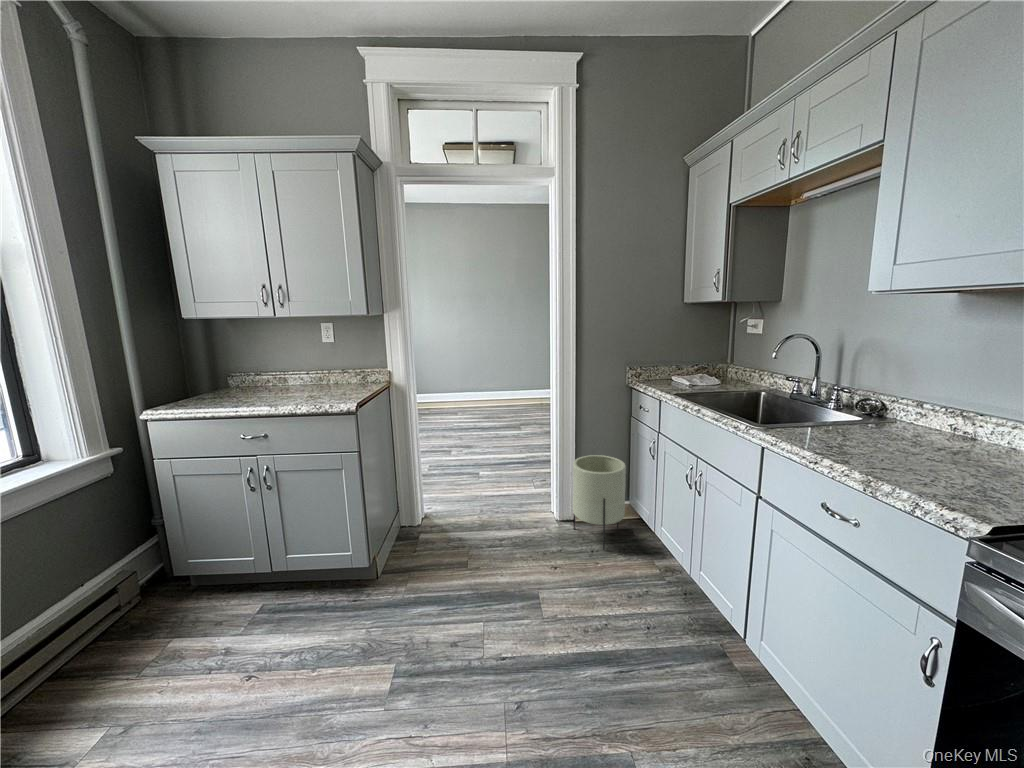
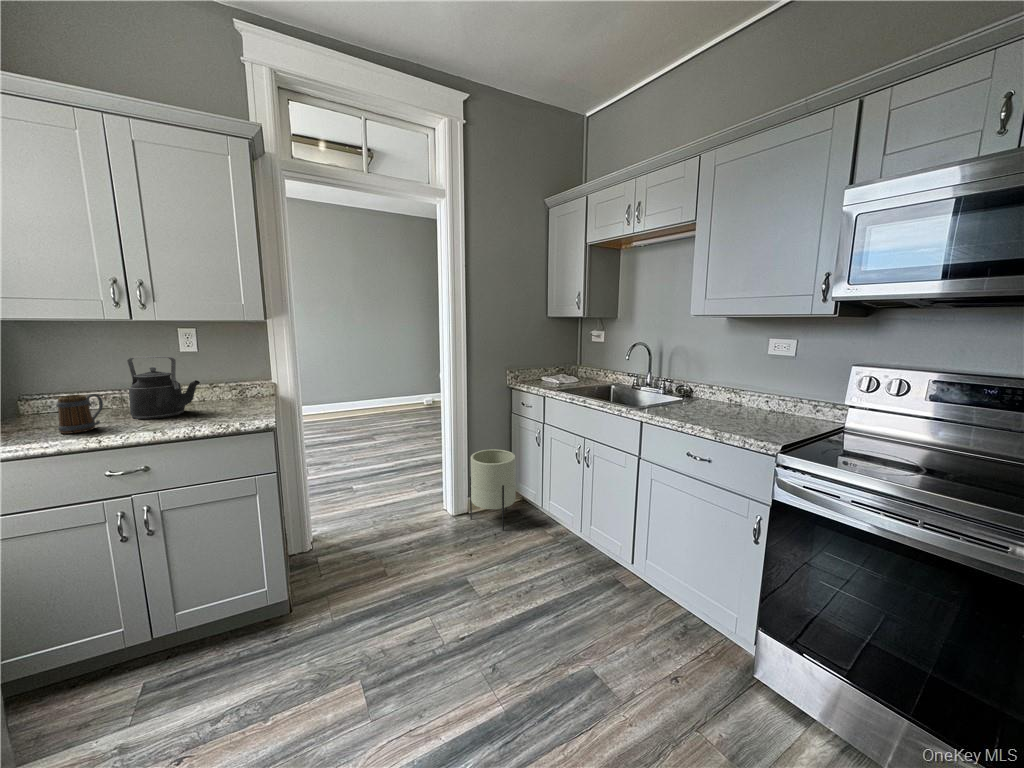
kettle: none [274,345,319,395] -> present [127,357,200,419]
mug: none [223,373,253,403] -> present [57,394,103,434]

